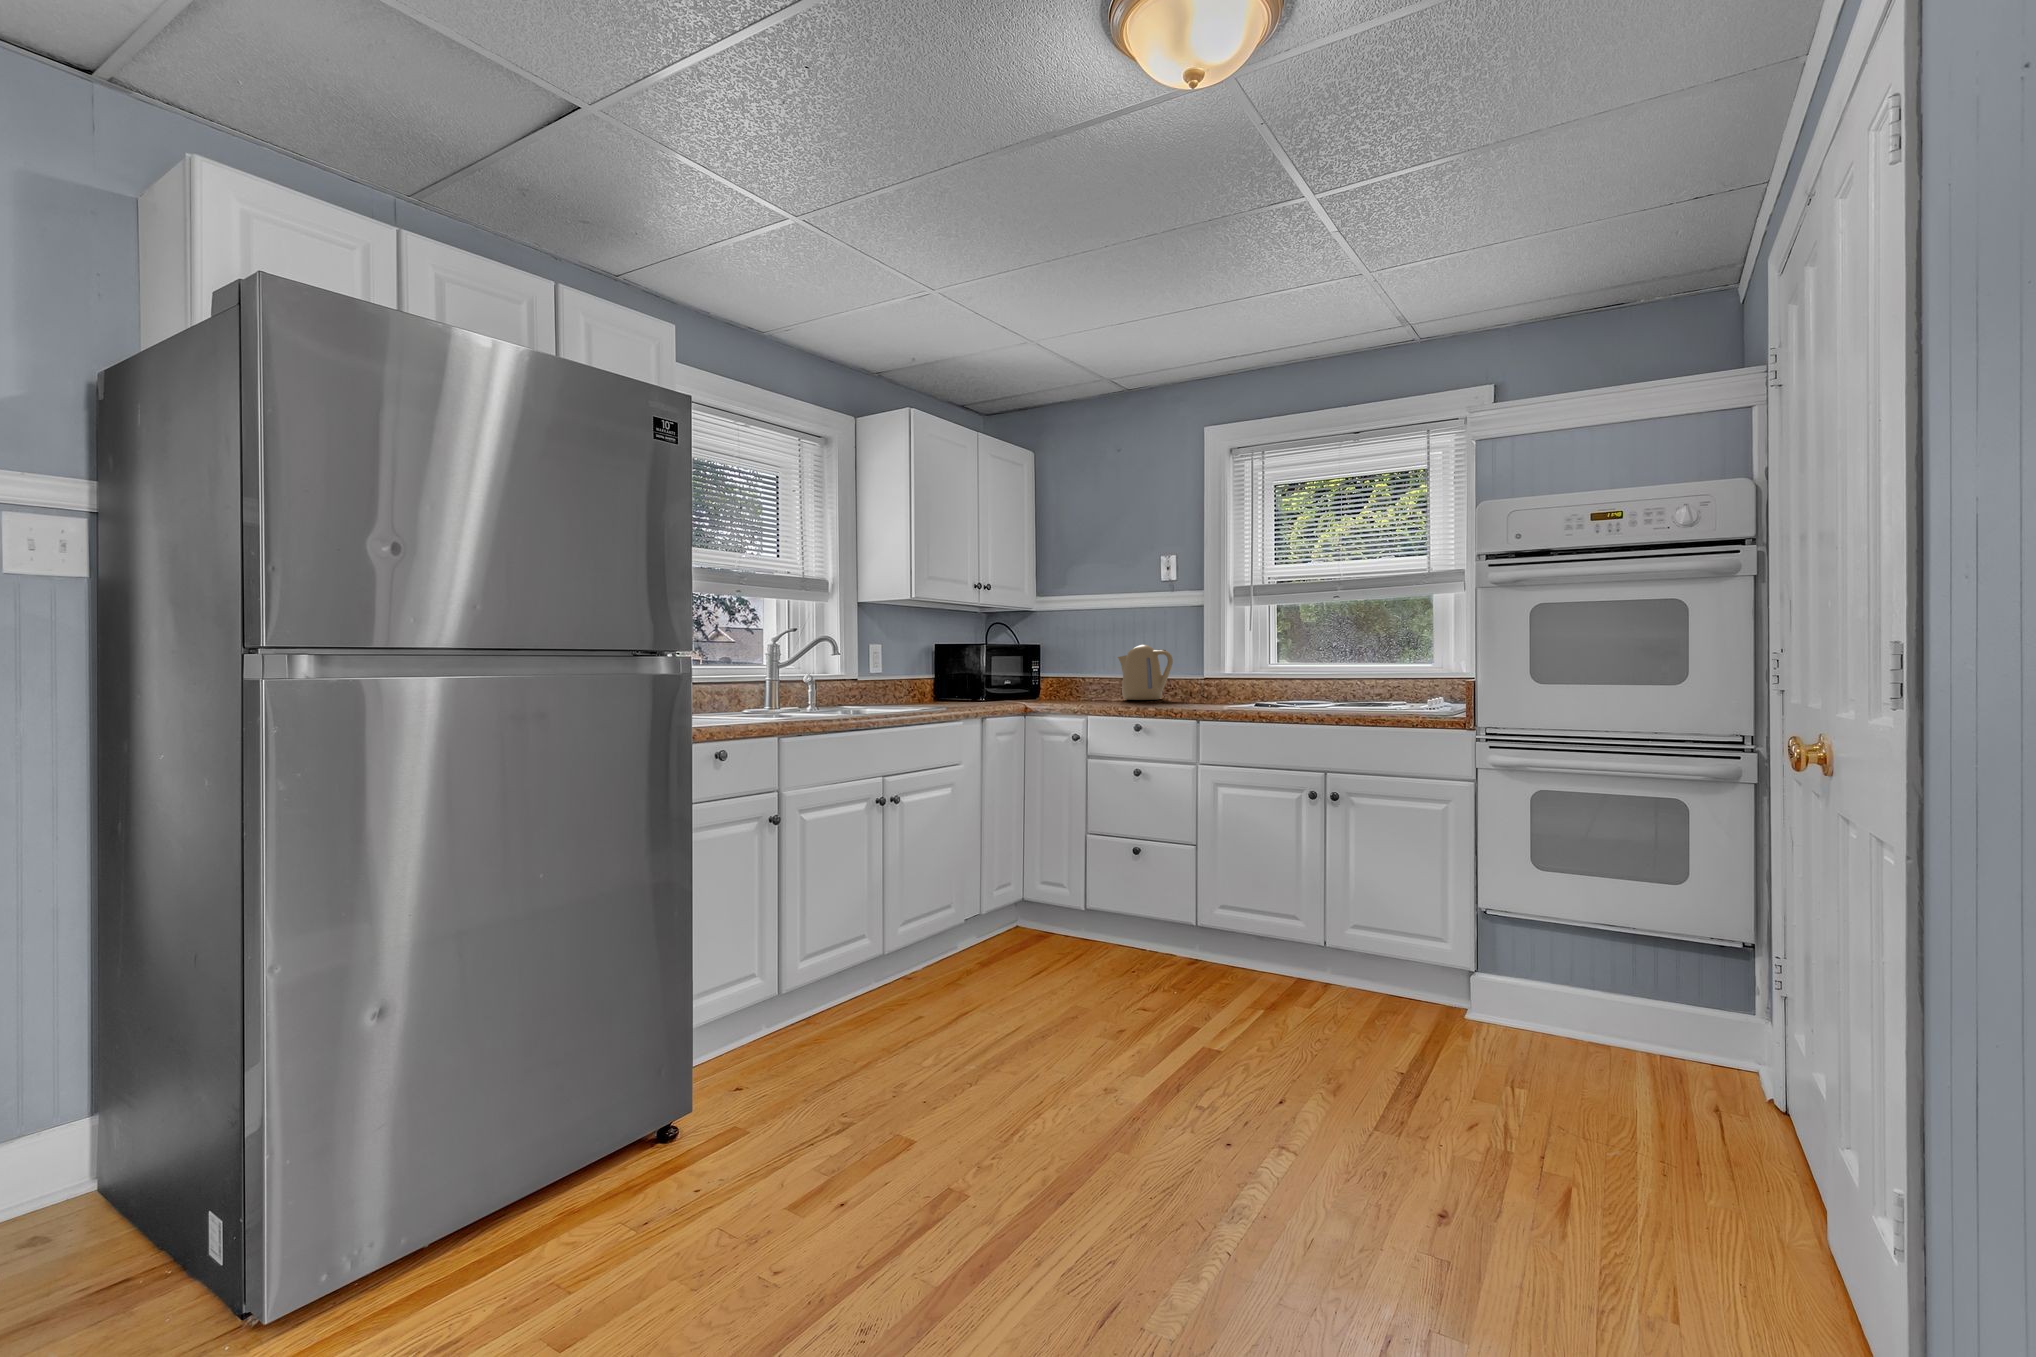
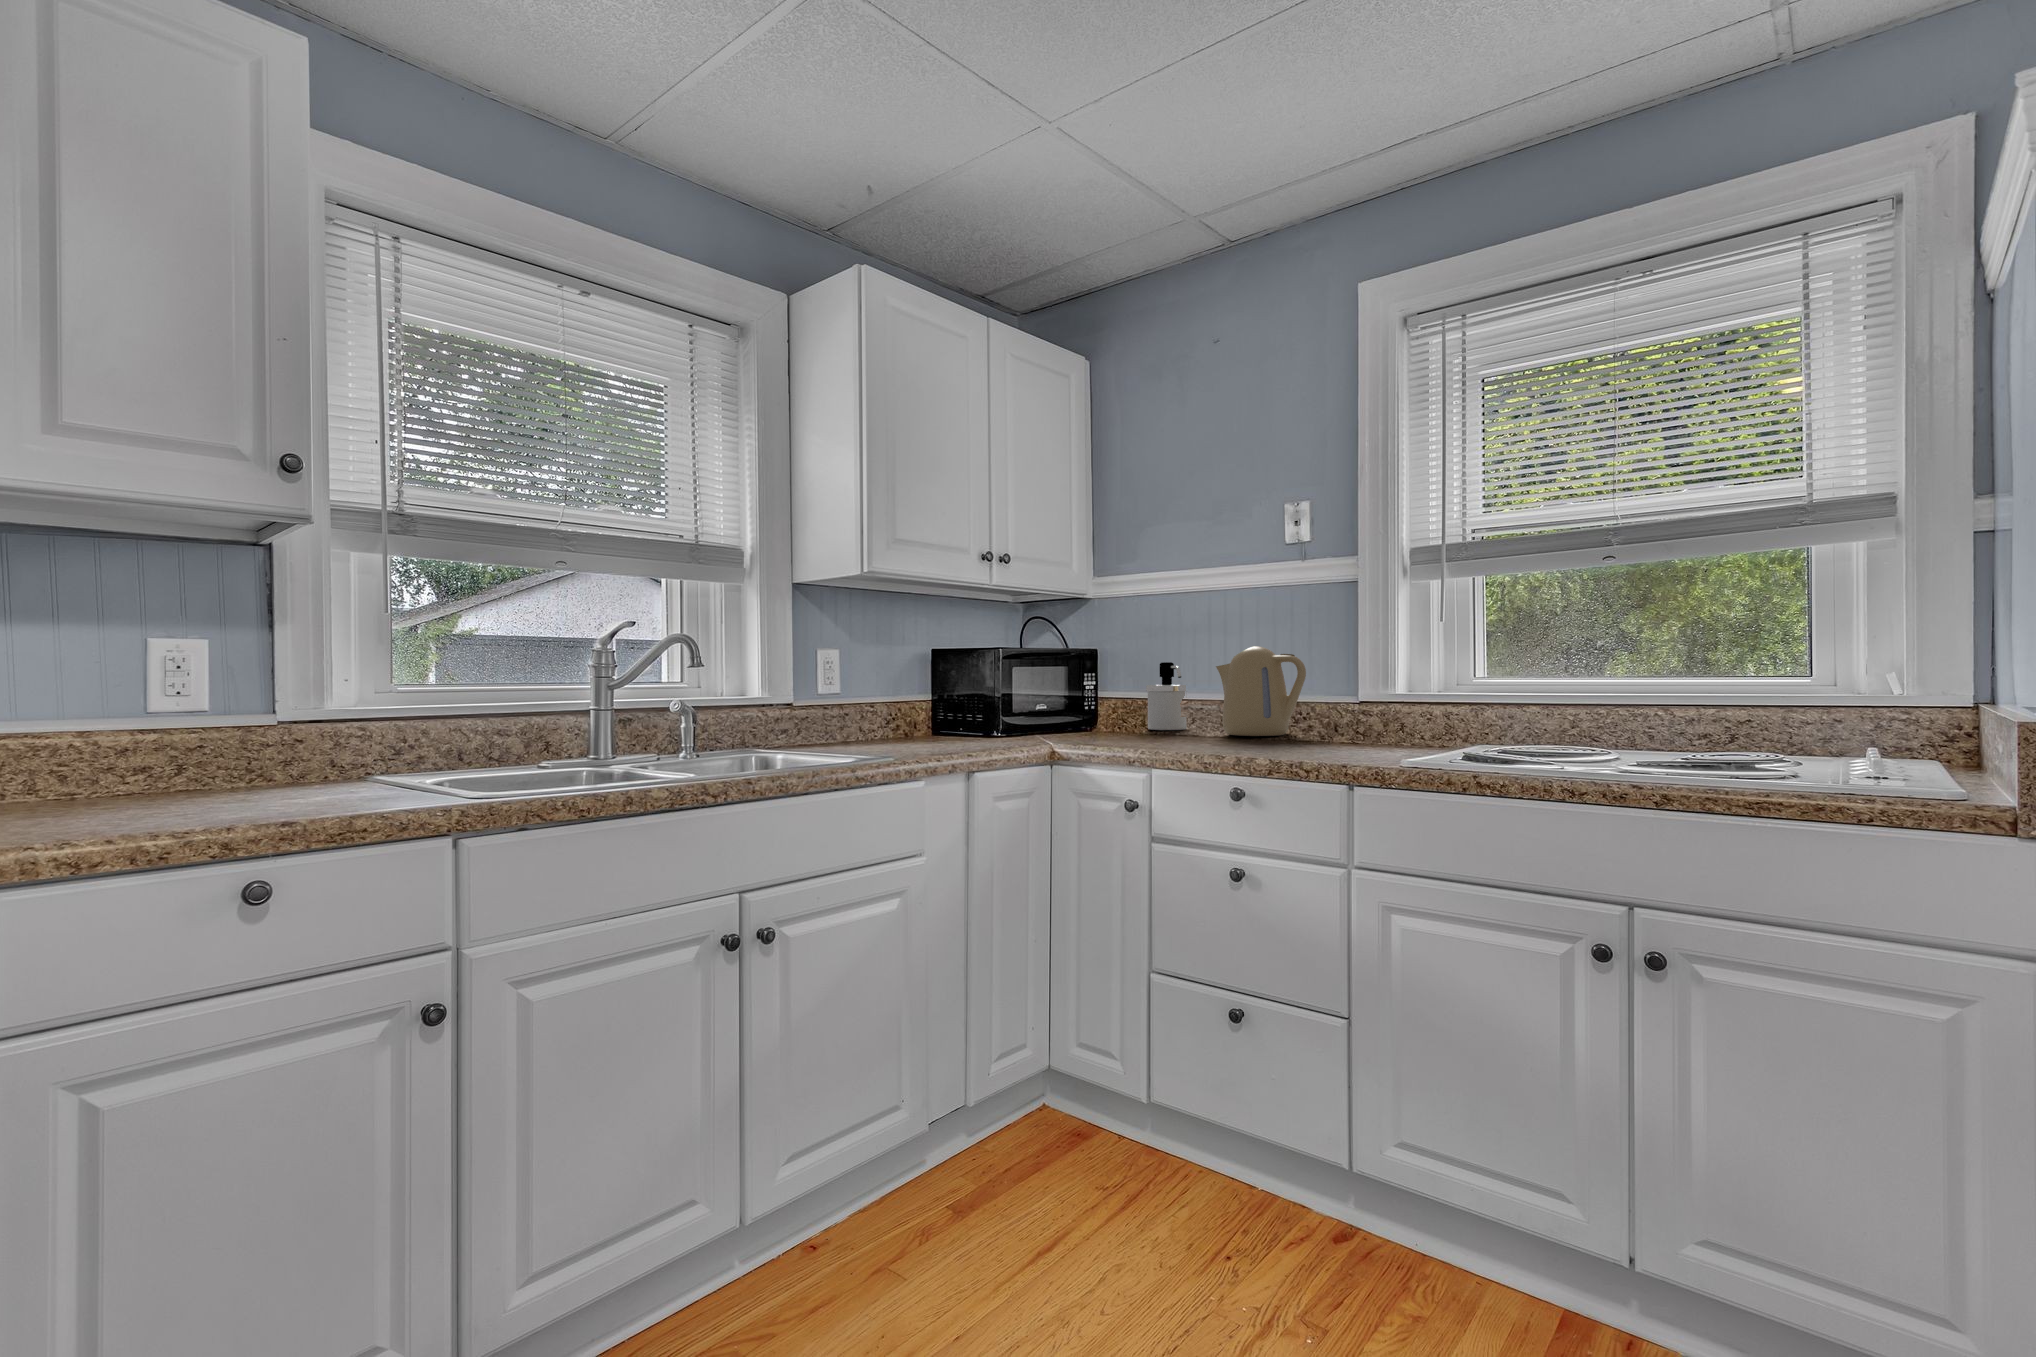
soap dispenser: none [1071,654,1098,698] -> present [1146,662,1186,730]

